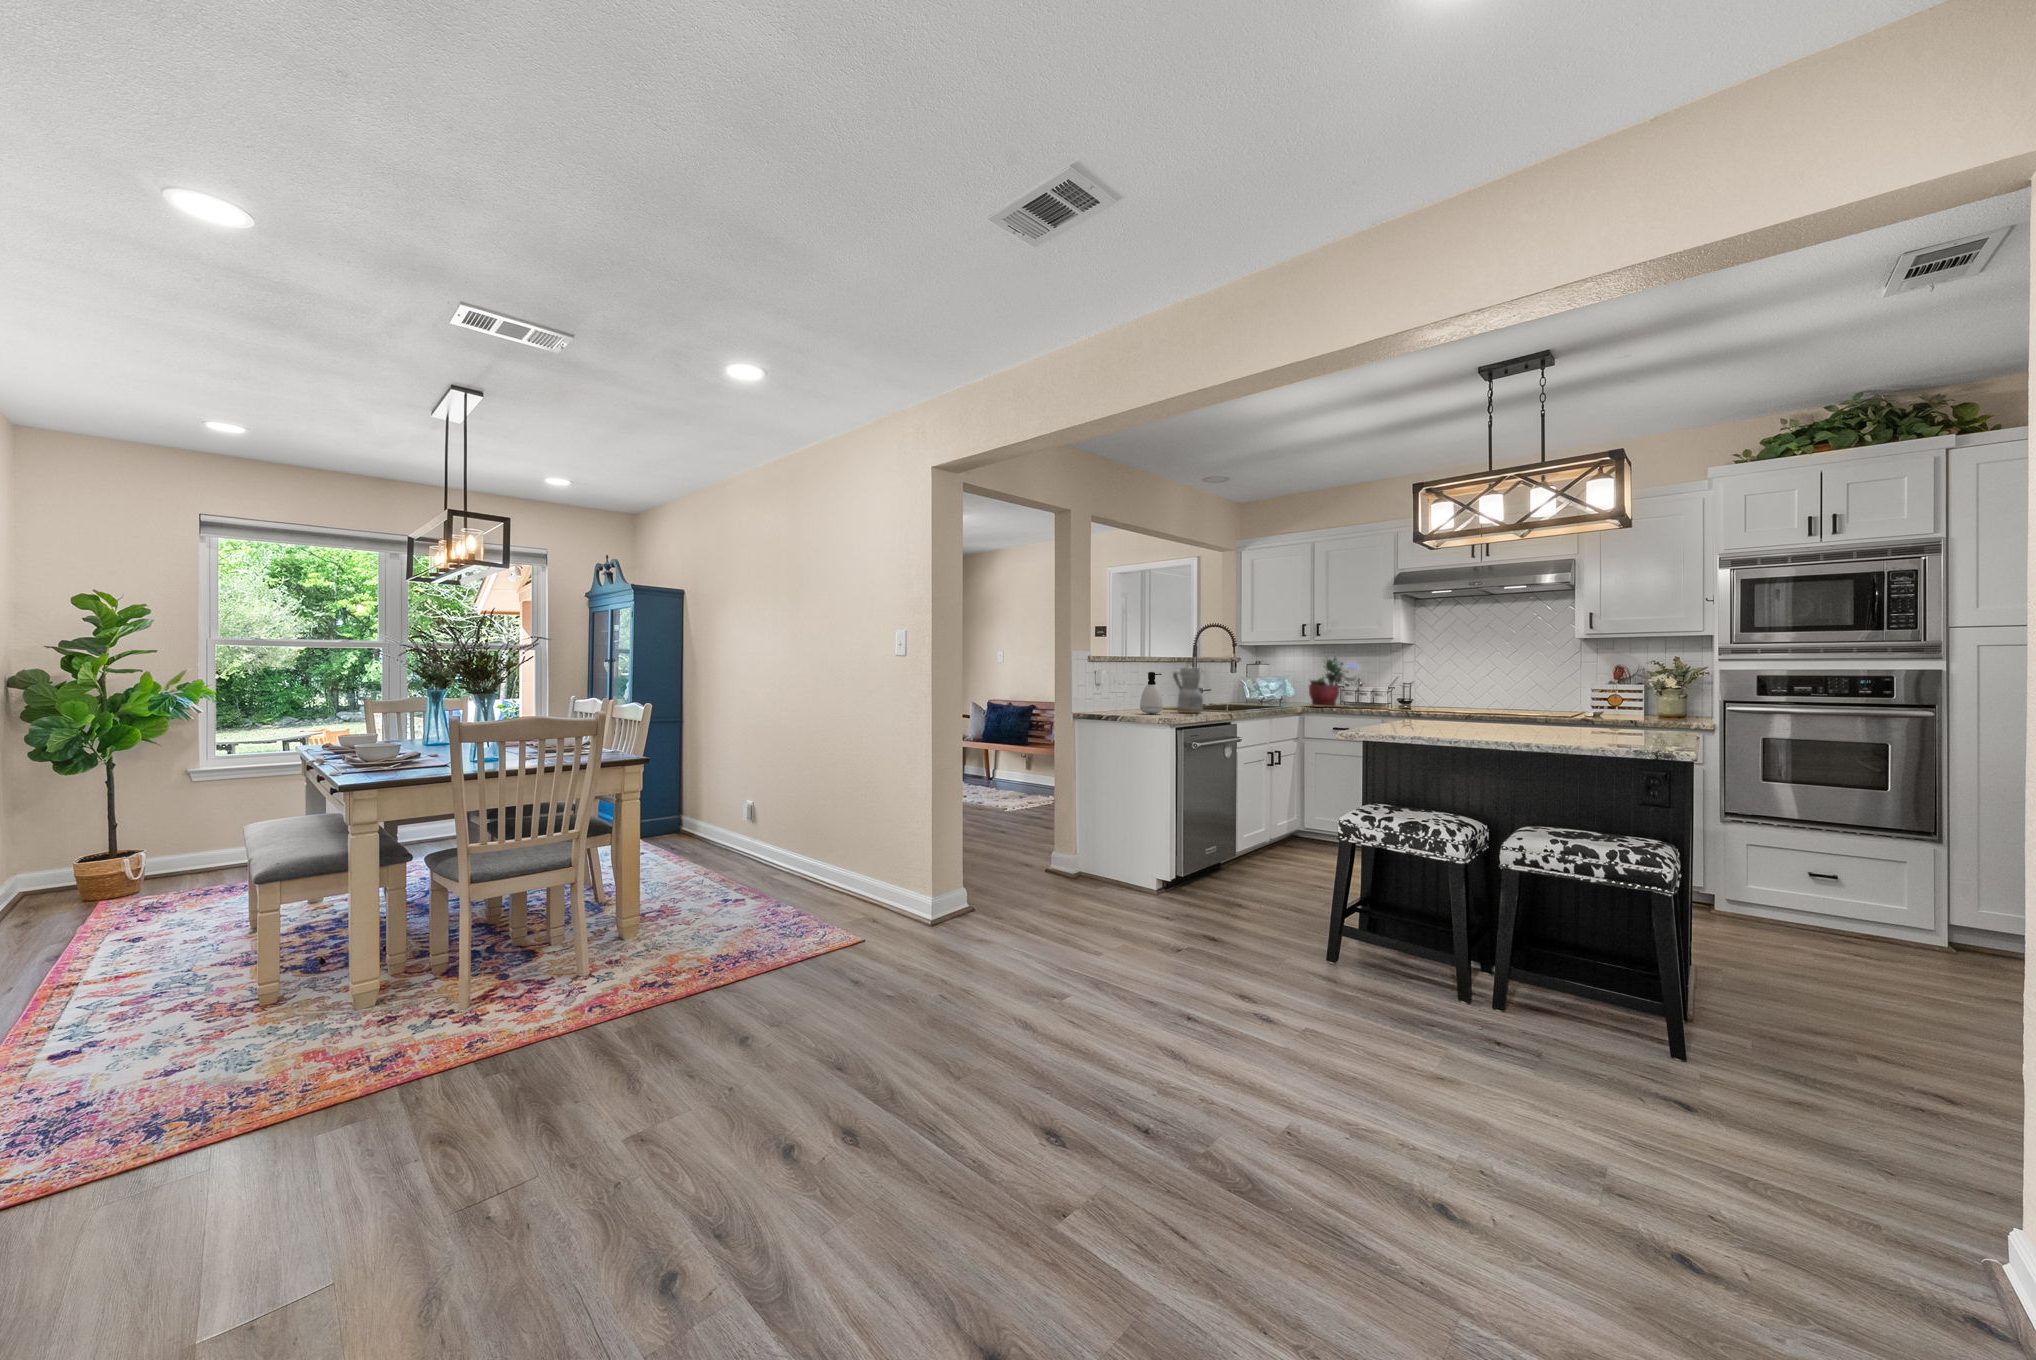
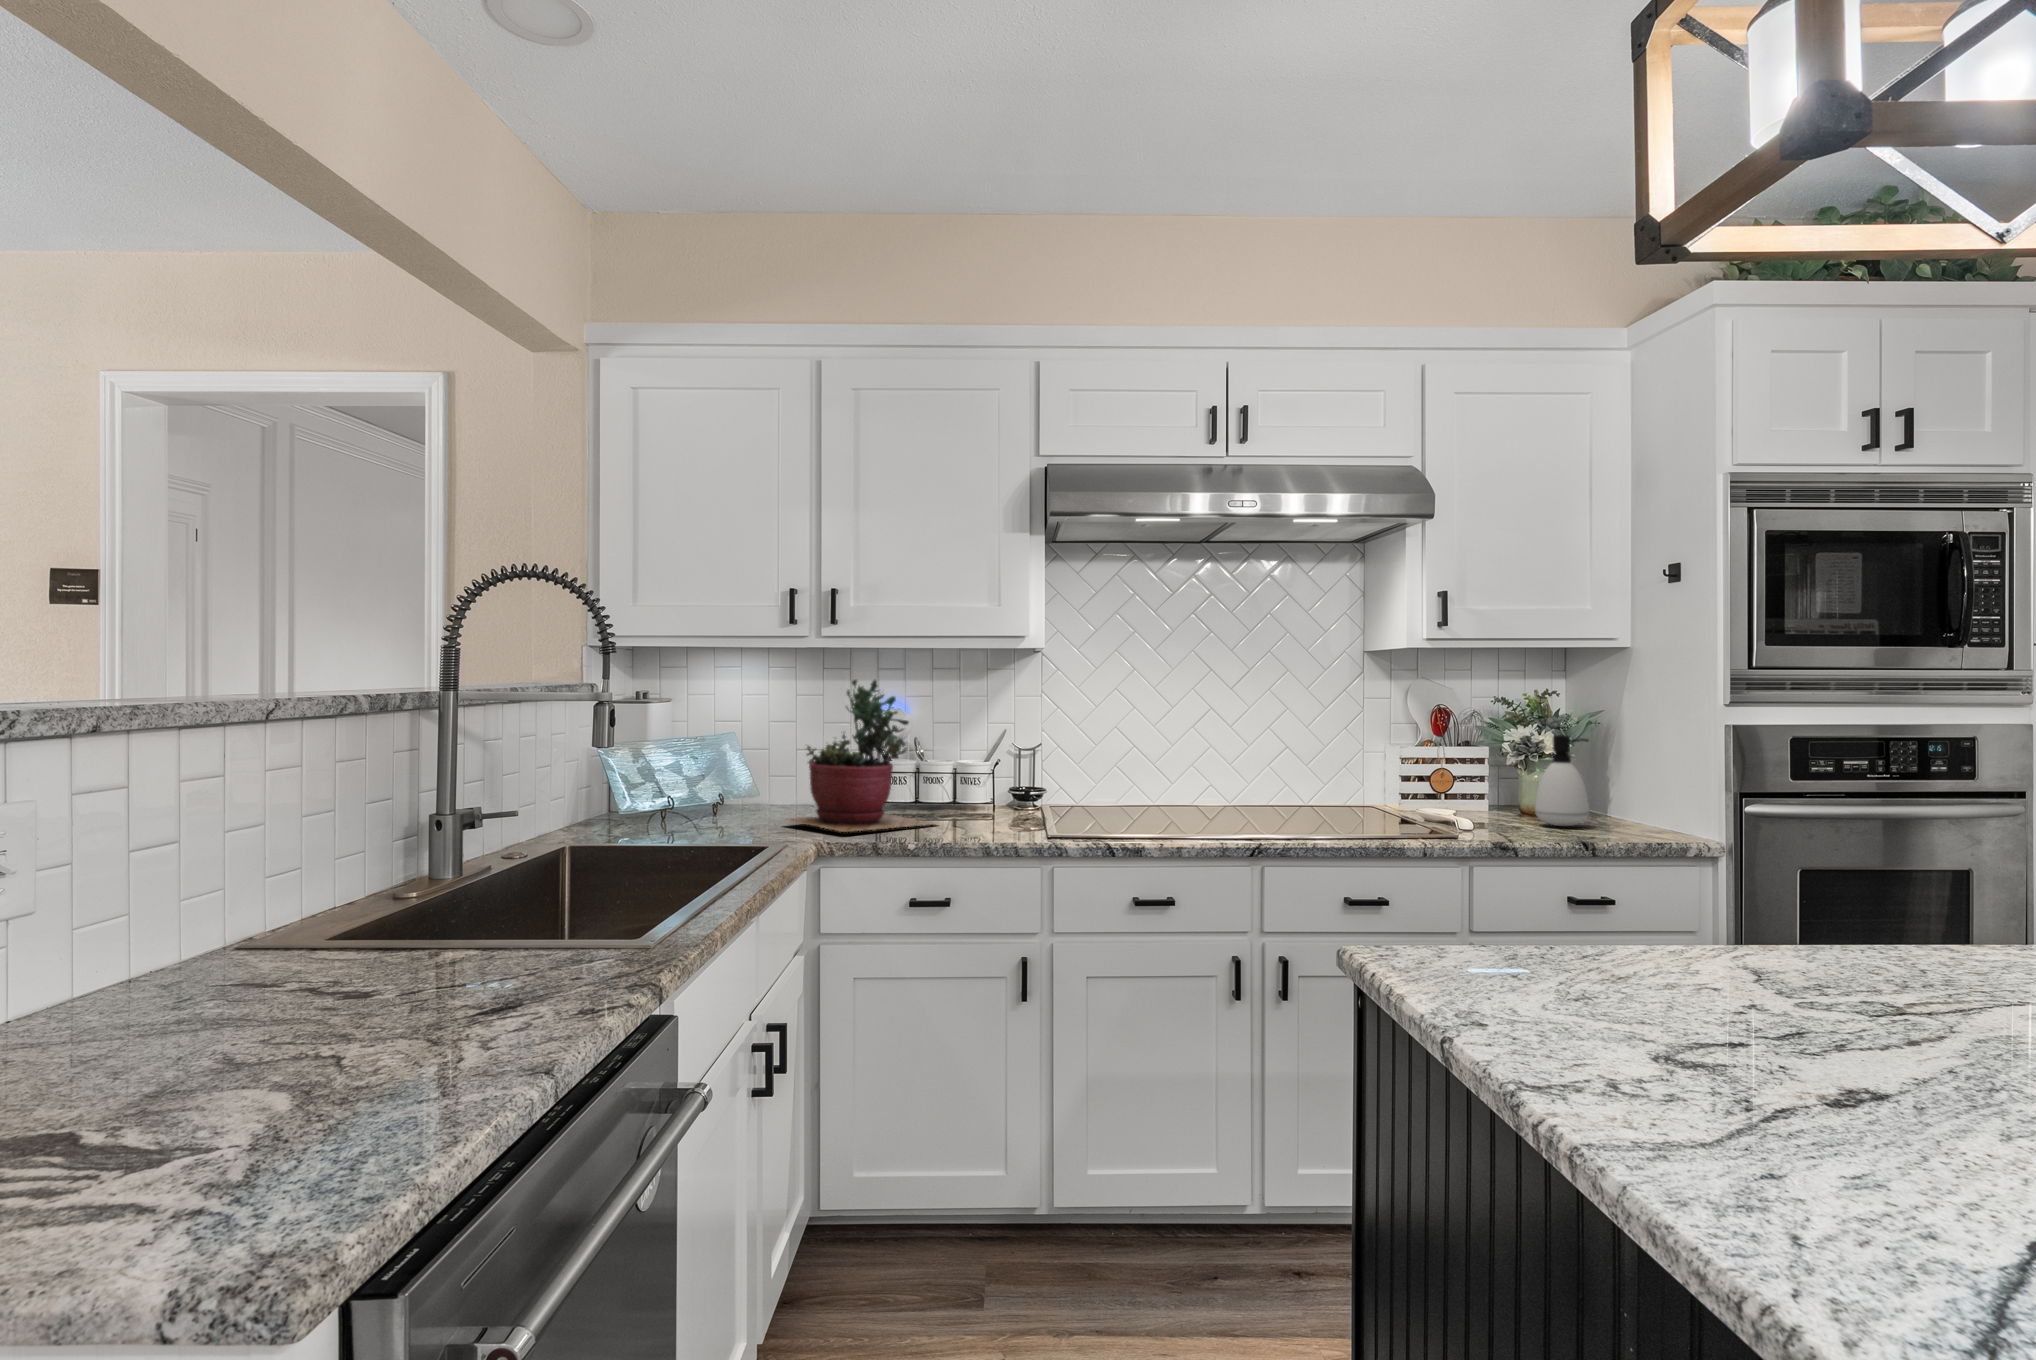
ceramic pitcher: present [1173,667,1203,713] -> none [389,765,559,1015]
soap dispenser: present [1140,672,1163,714] -> present [1535,735,1589,826]

